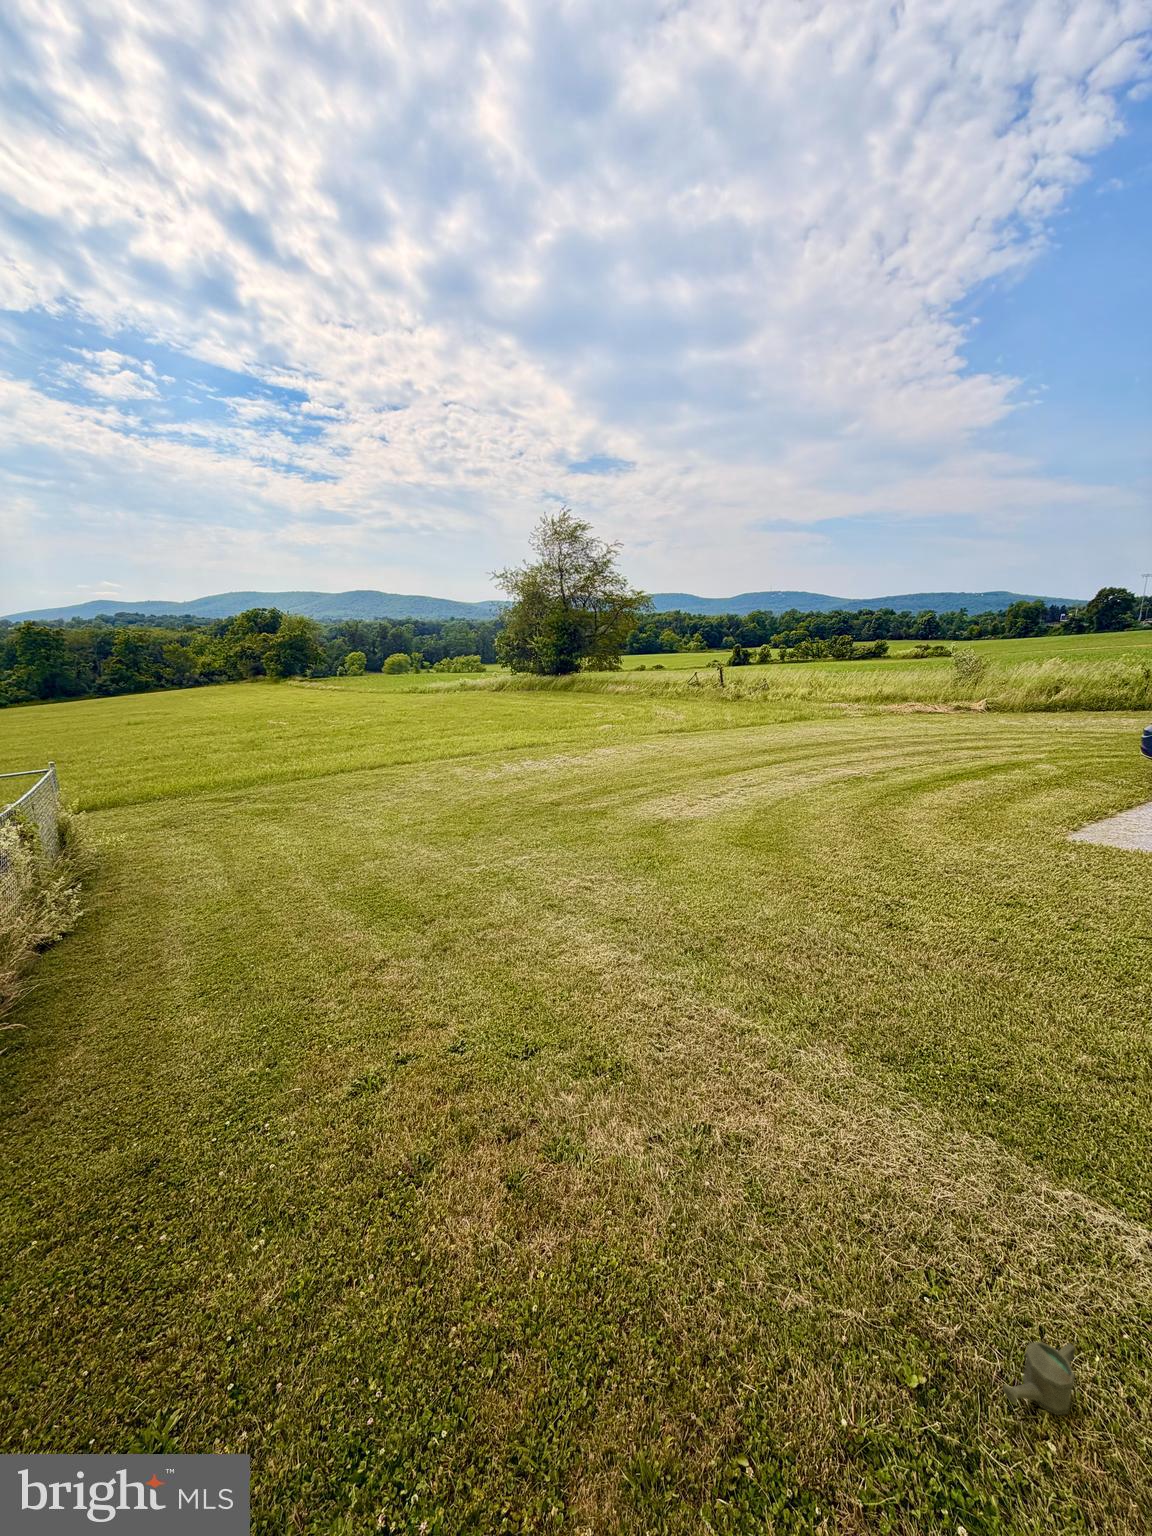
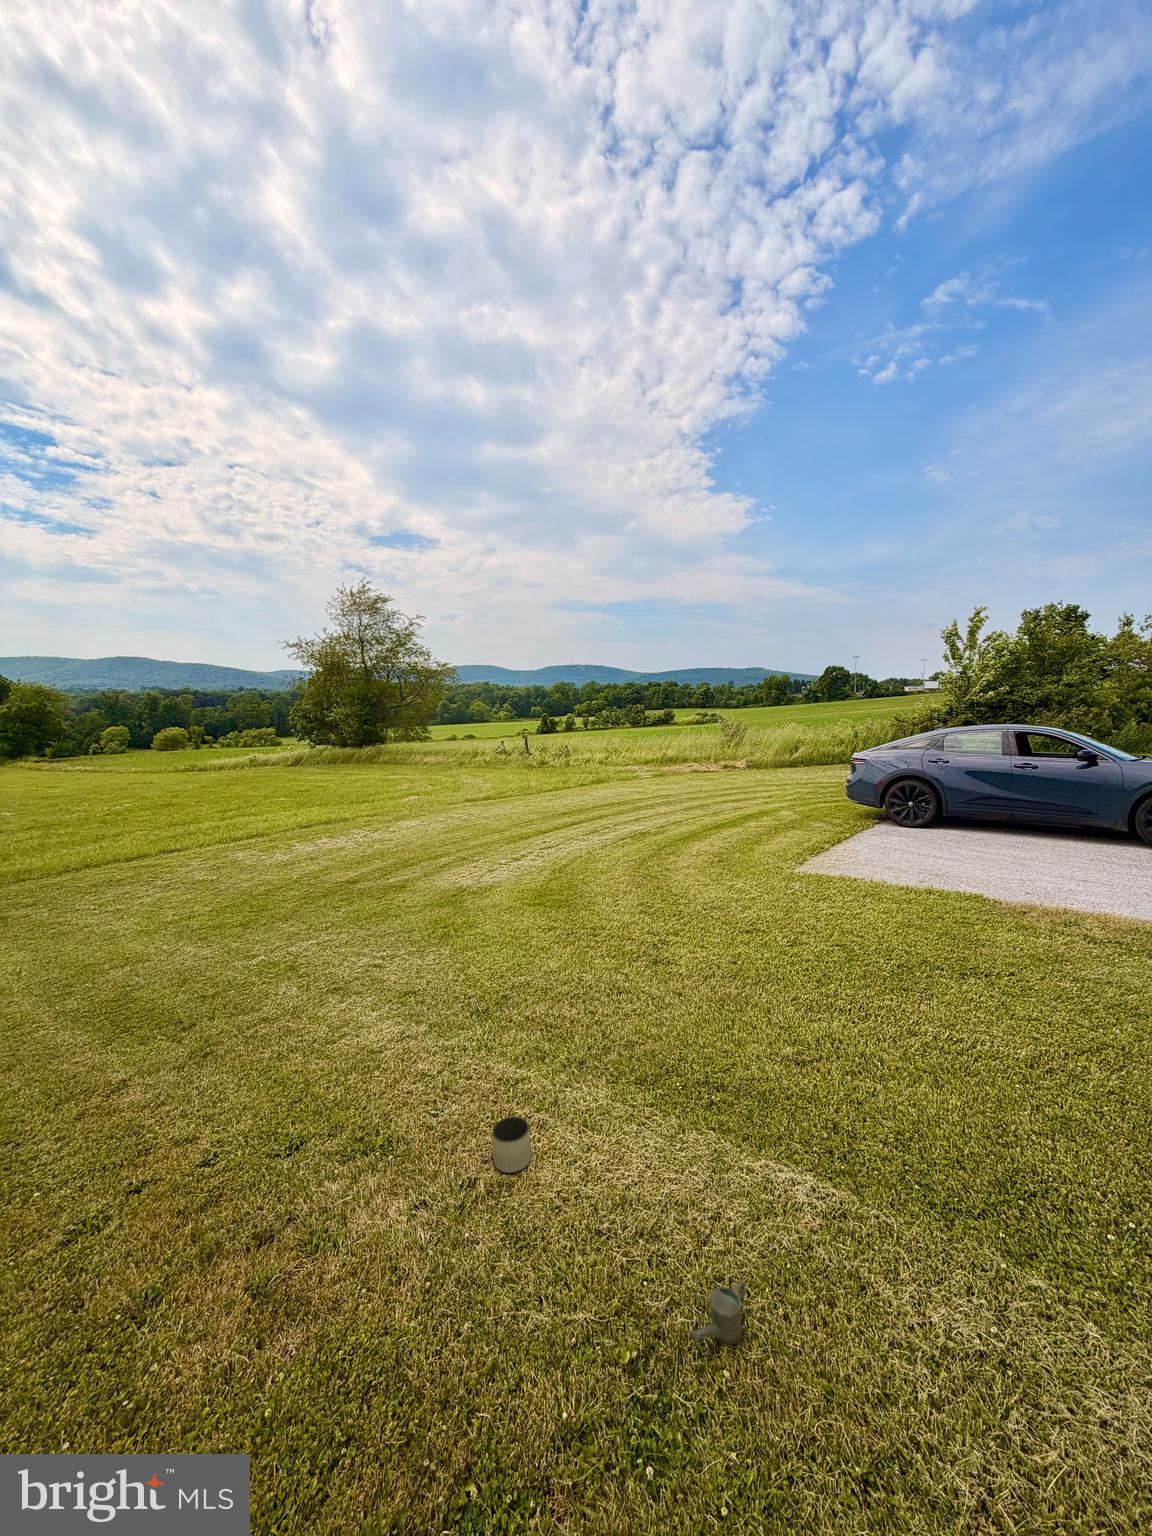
planter: none [727,1071,769,1130] -> present [492,1116,531,1173]

